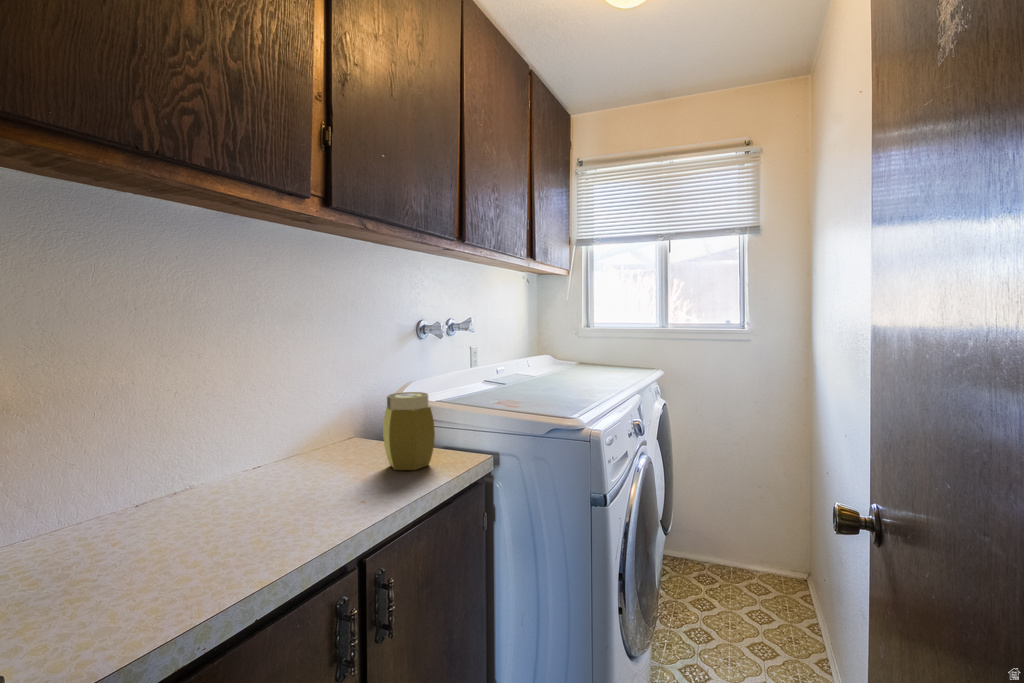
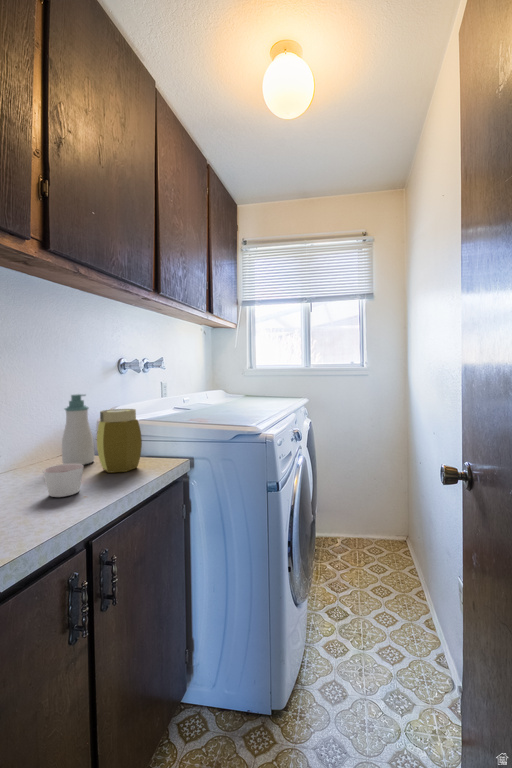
soap bottle: none [346,372,382,457] -> present [62,394,95,465]
candle: none [319,460,364,501] -> present [43,464,83,497]

